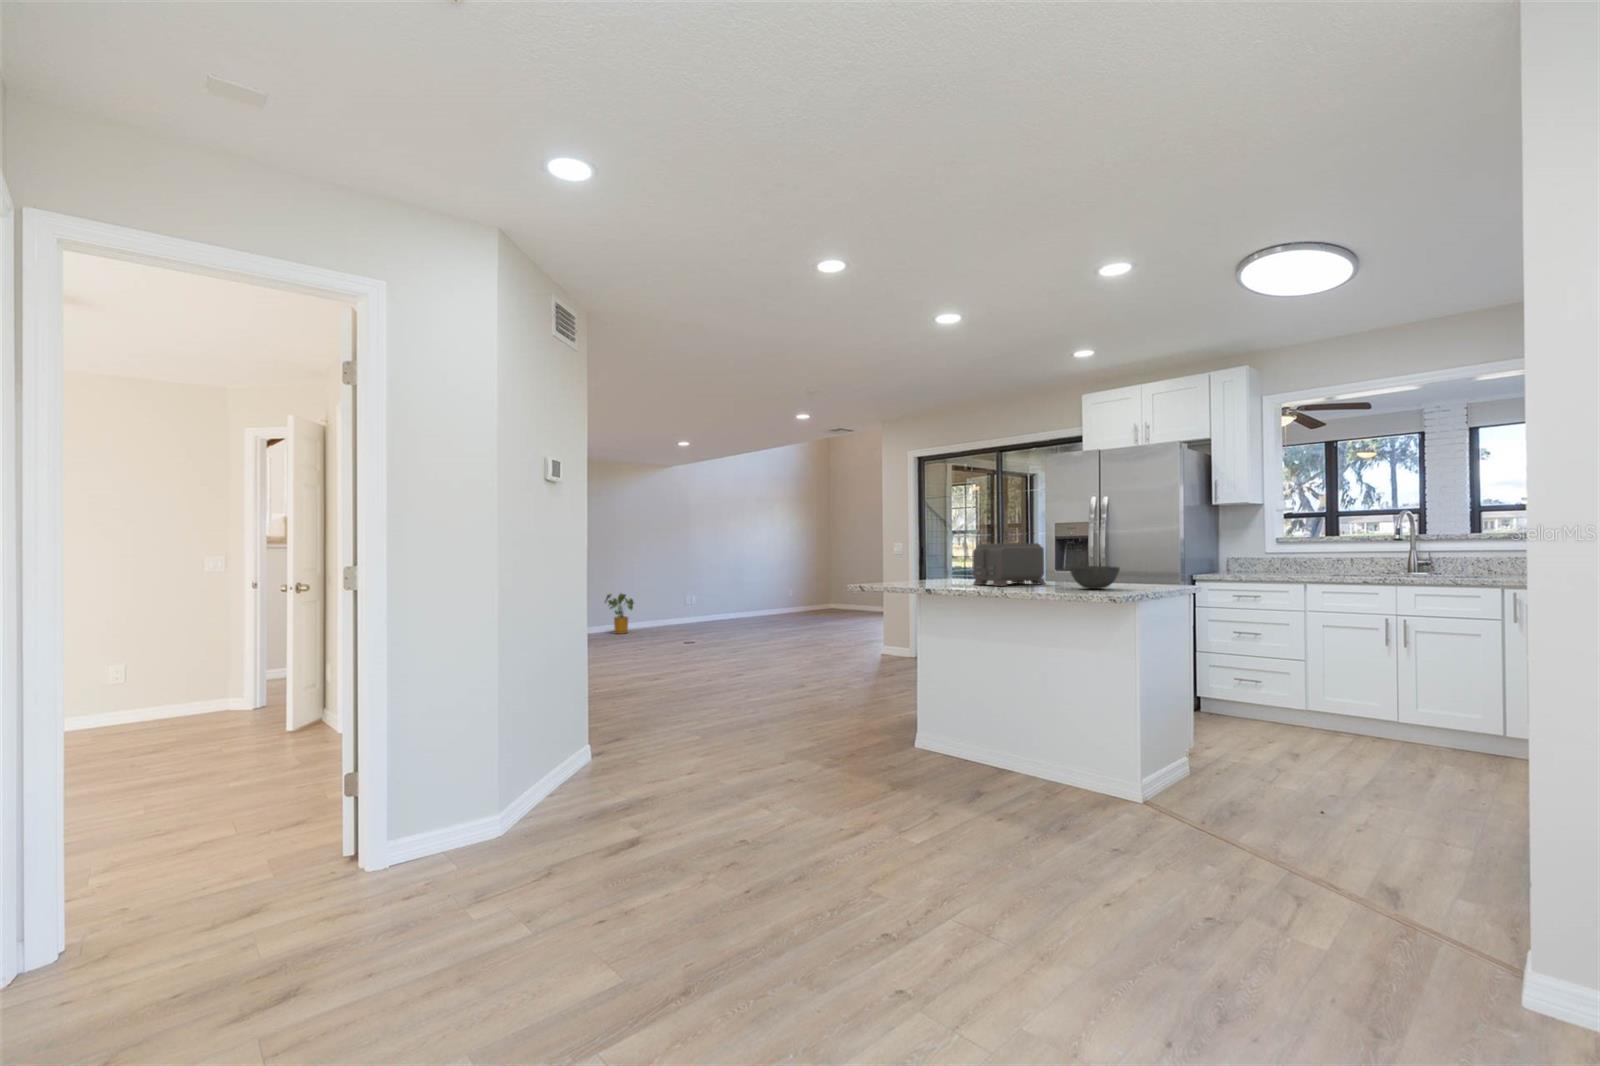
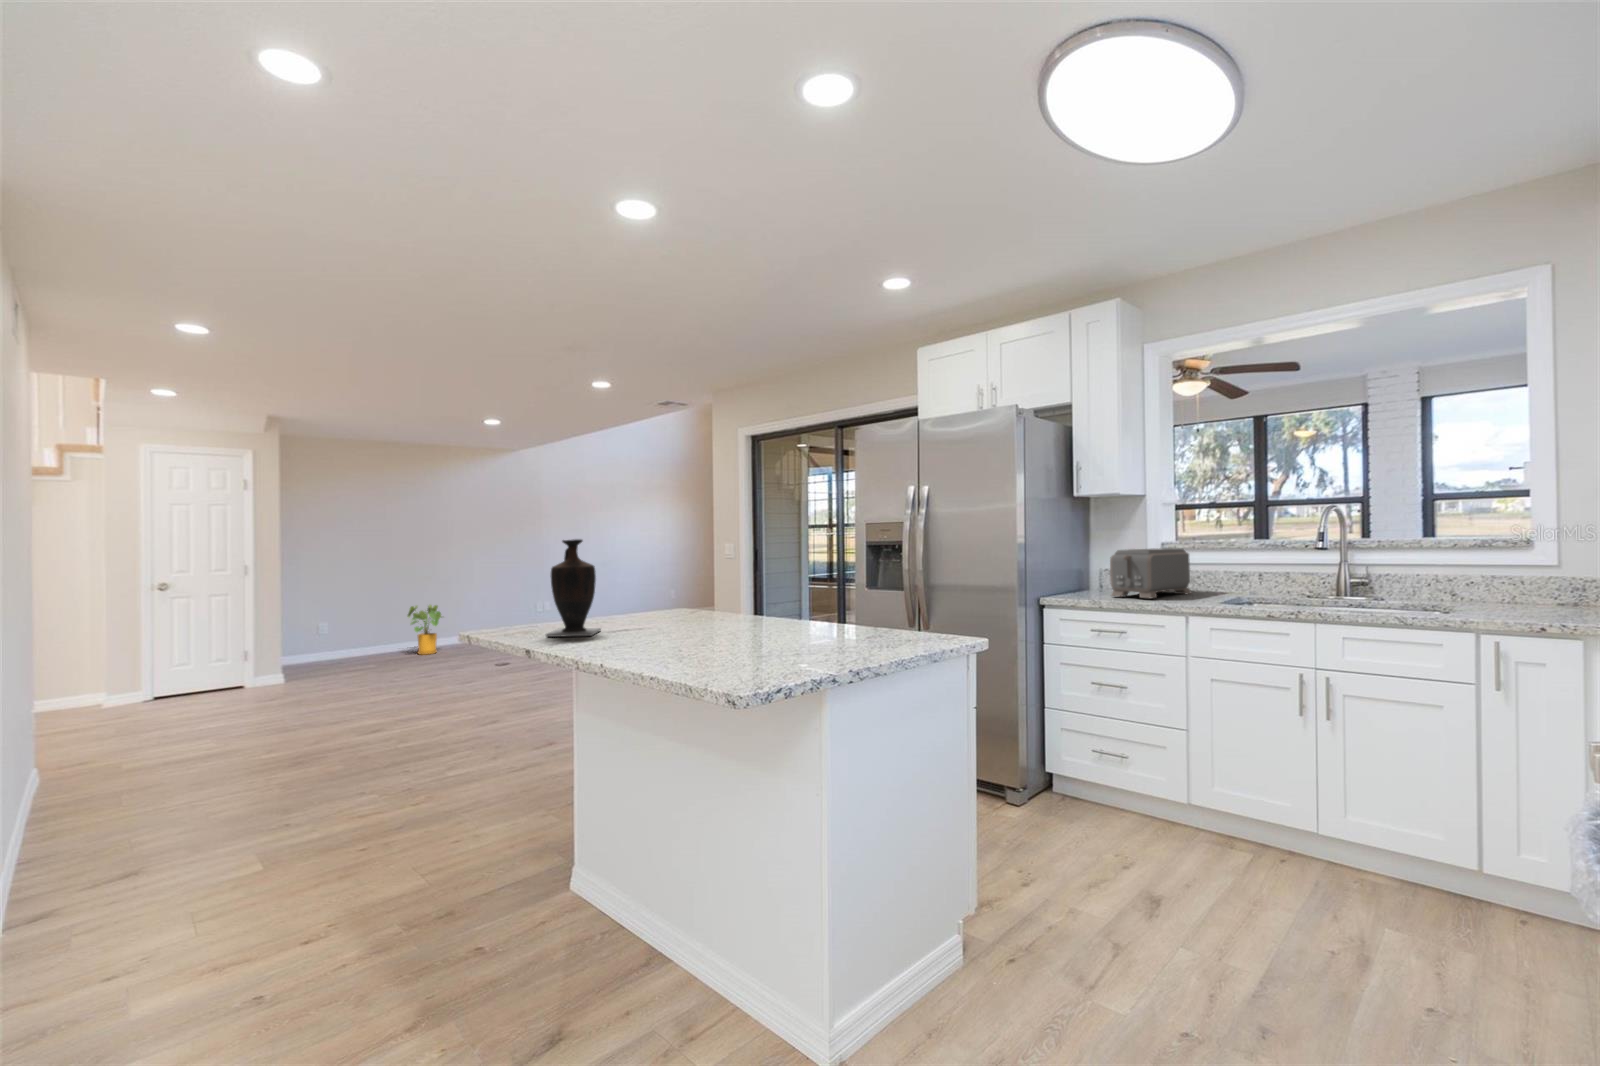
vase: none [920,526,951,584] -> present [546,539,601,637]
toaster: present [973,543,1045,586] -> present [1110,549,1191,598]
bowl: present [1070,566,1120,589] -> none [717,615,802,663]

